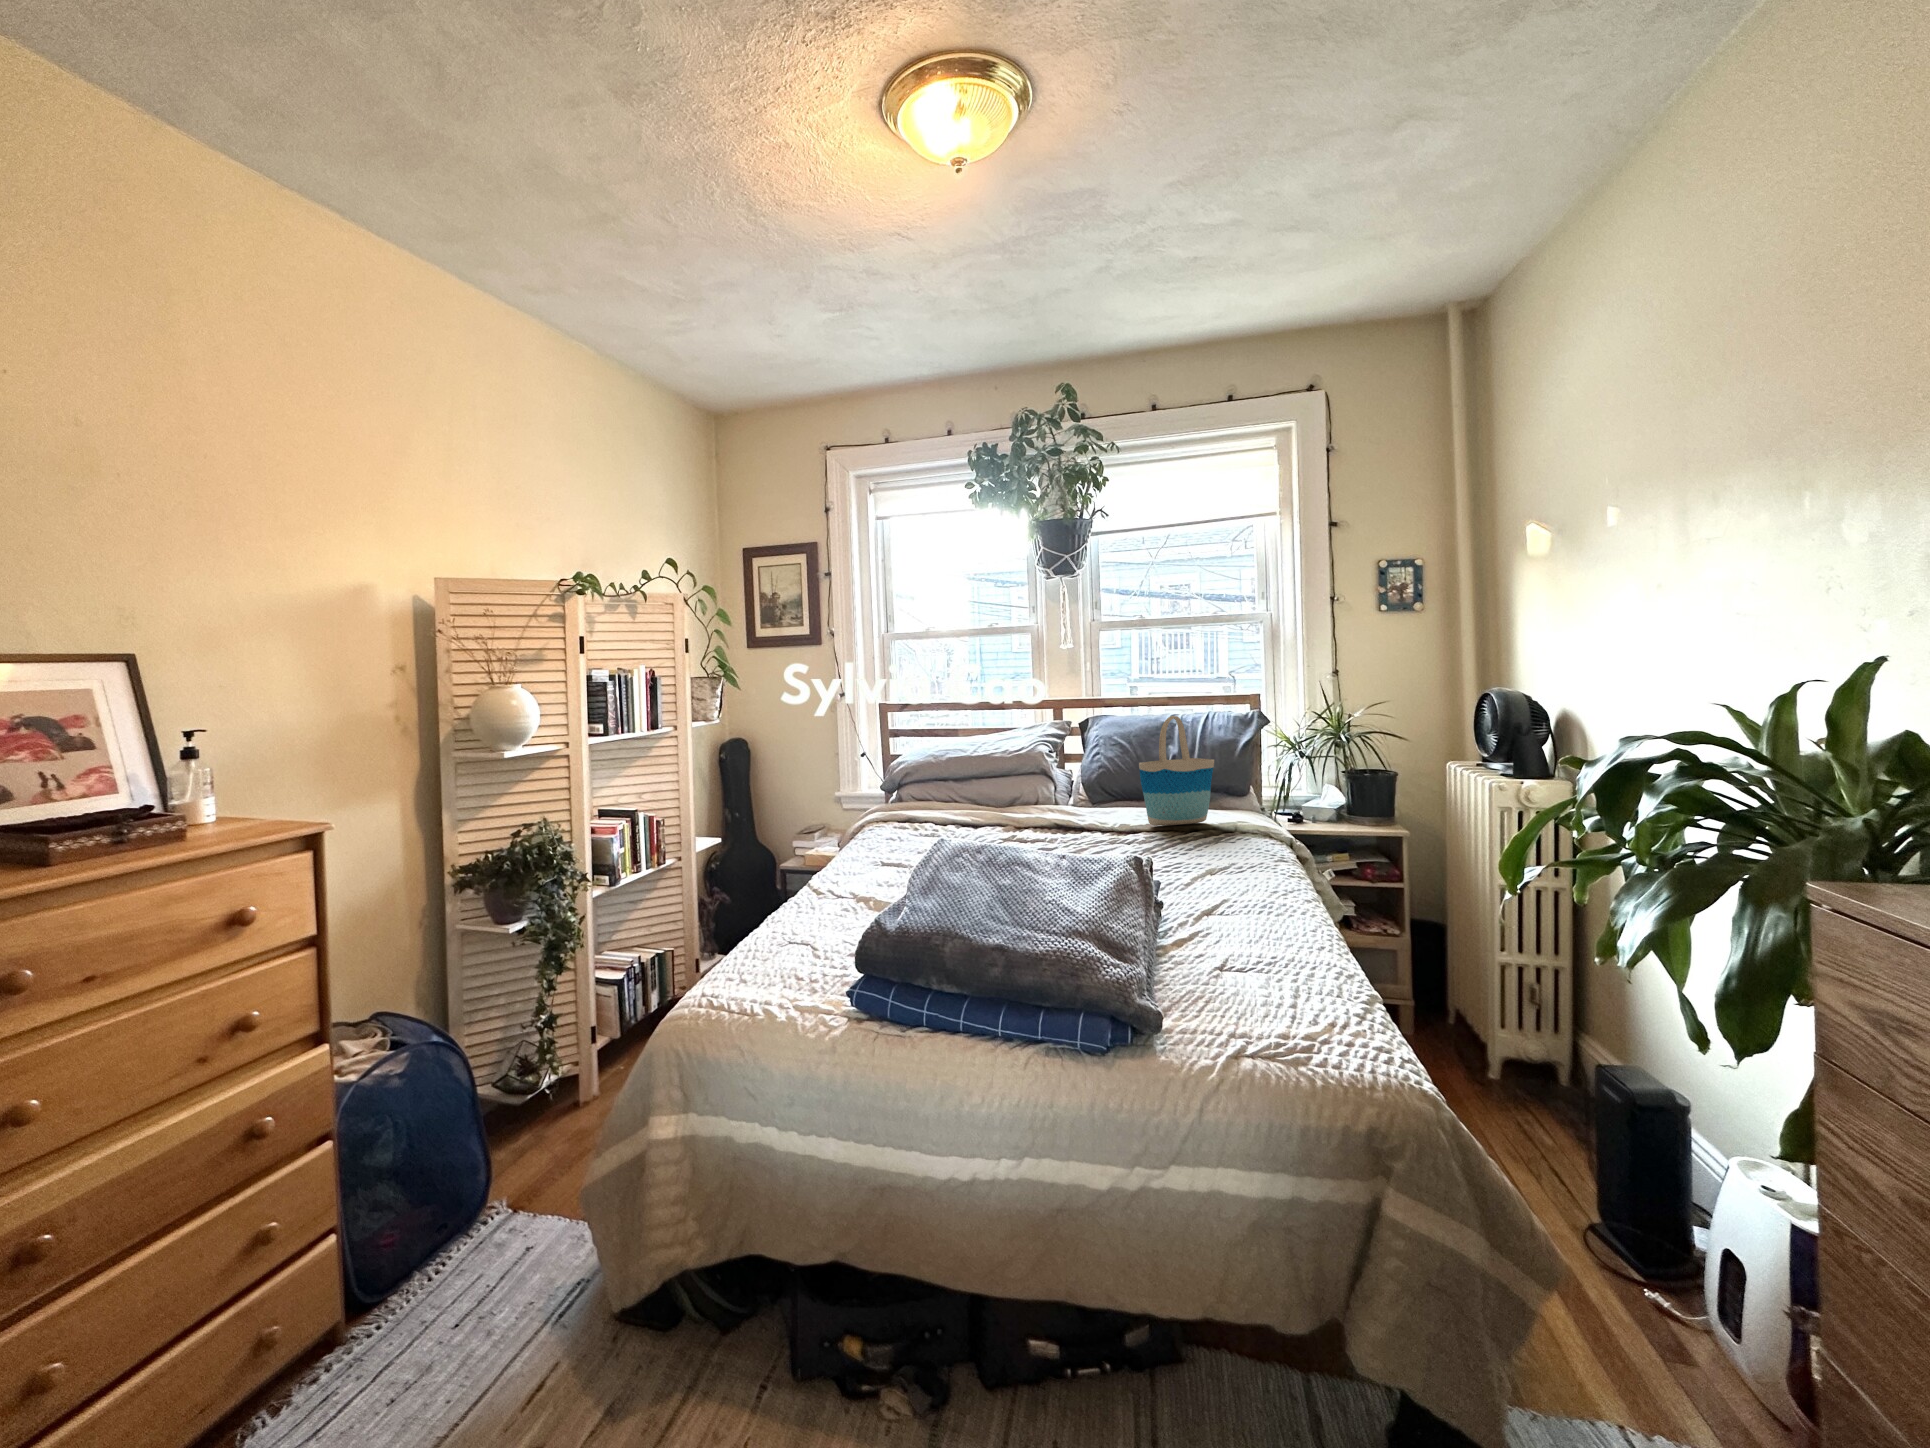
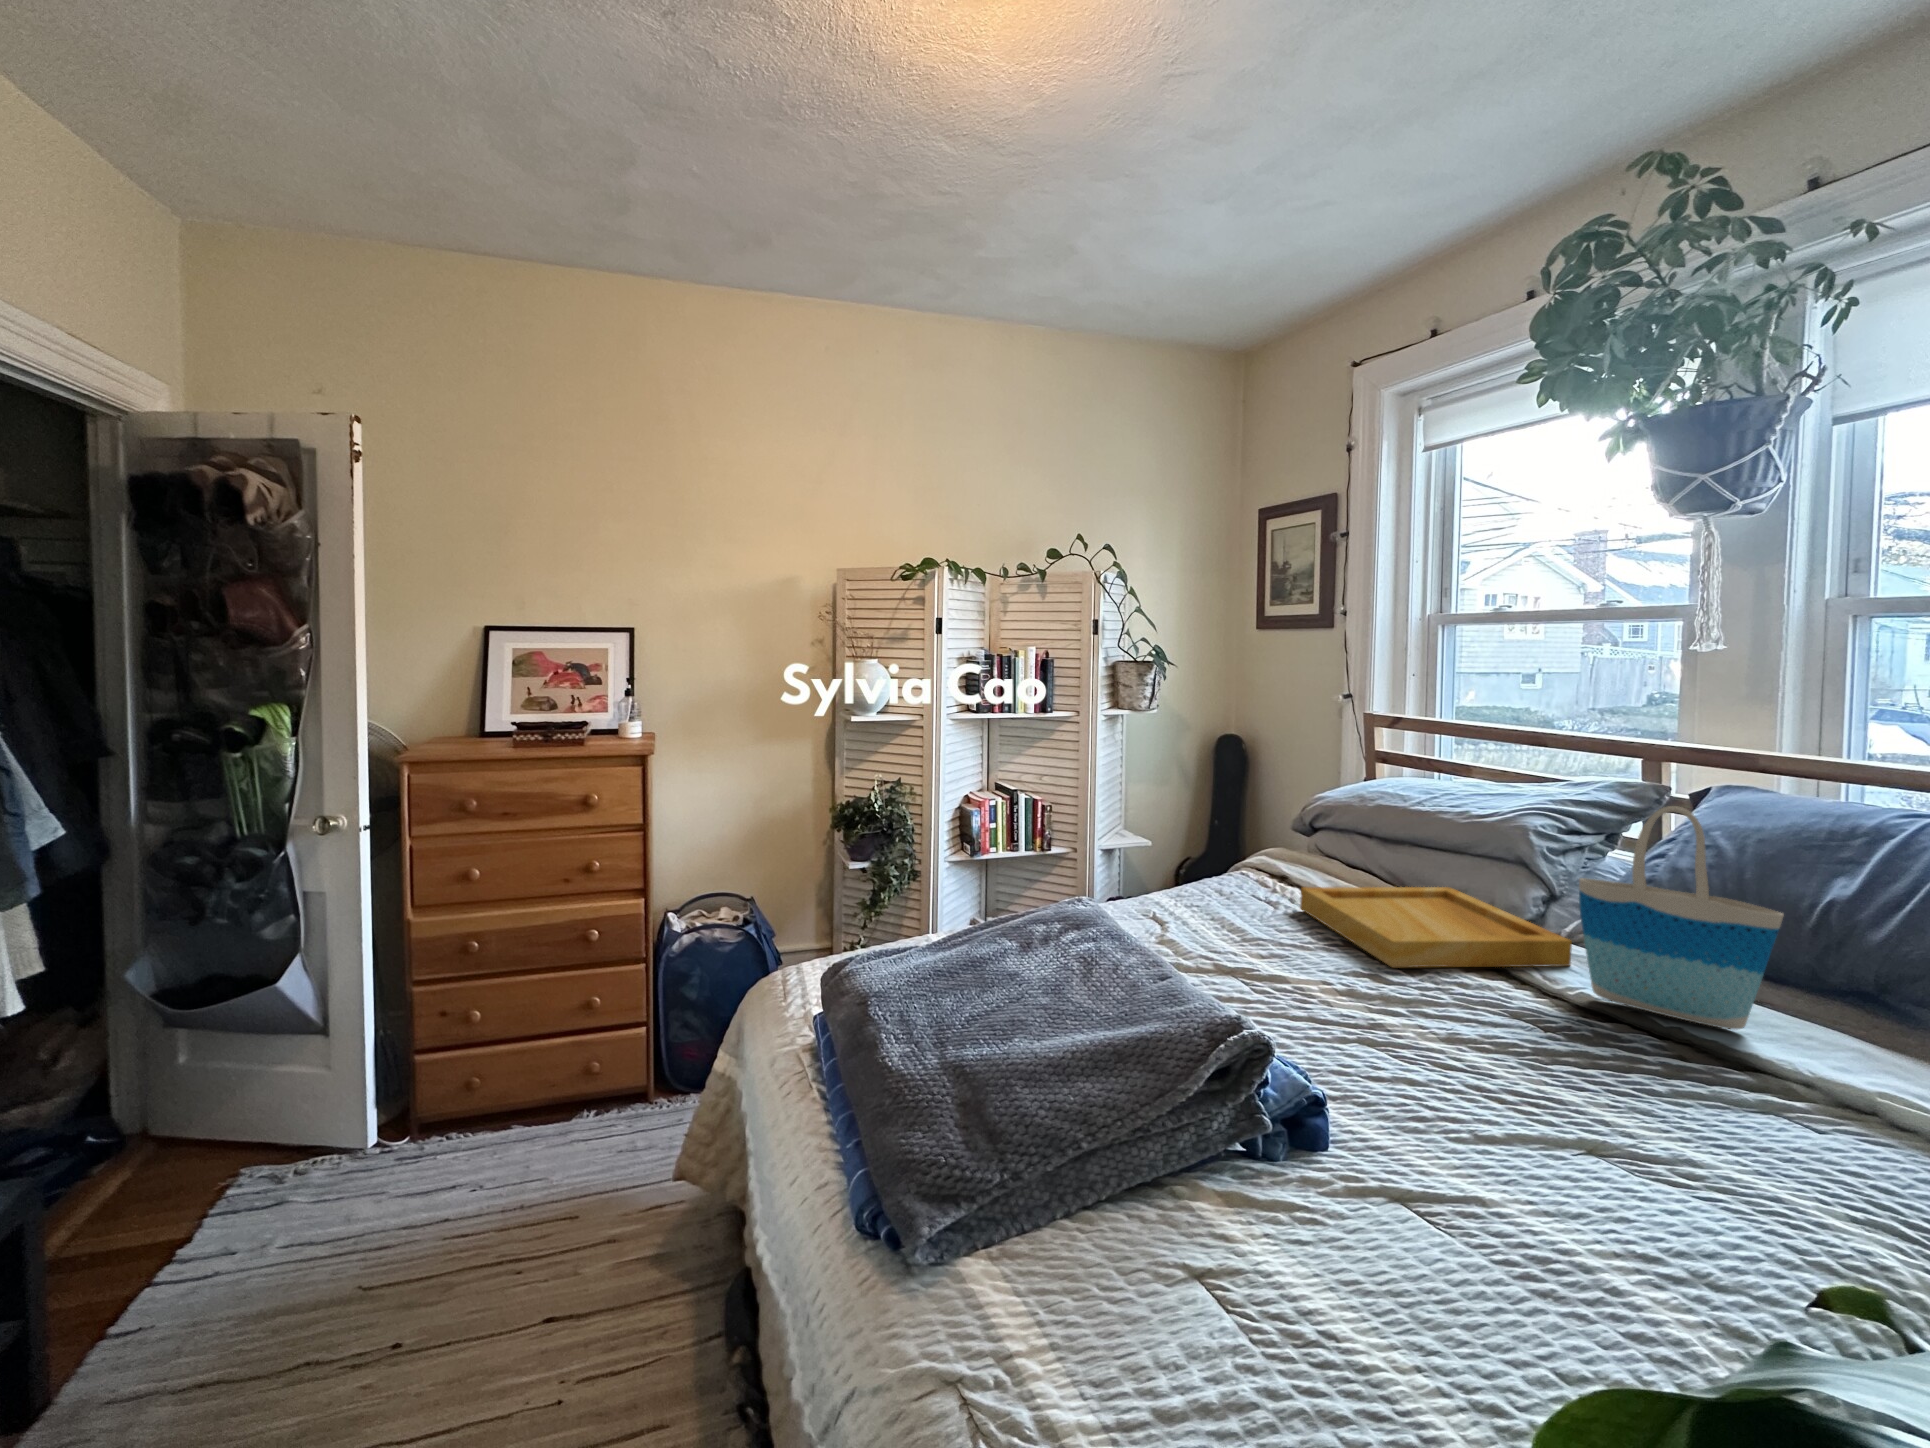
tray: none [970,797,1113,840] -> present [1300,887,1572,967]

